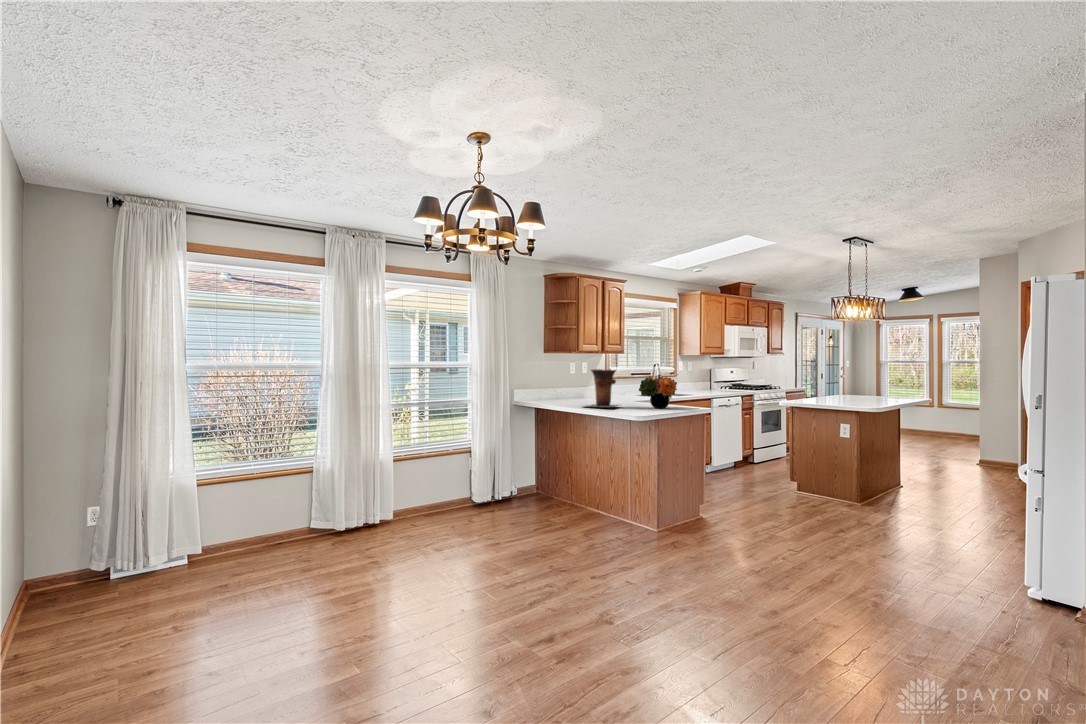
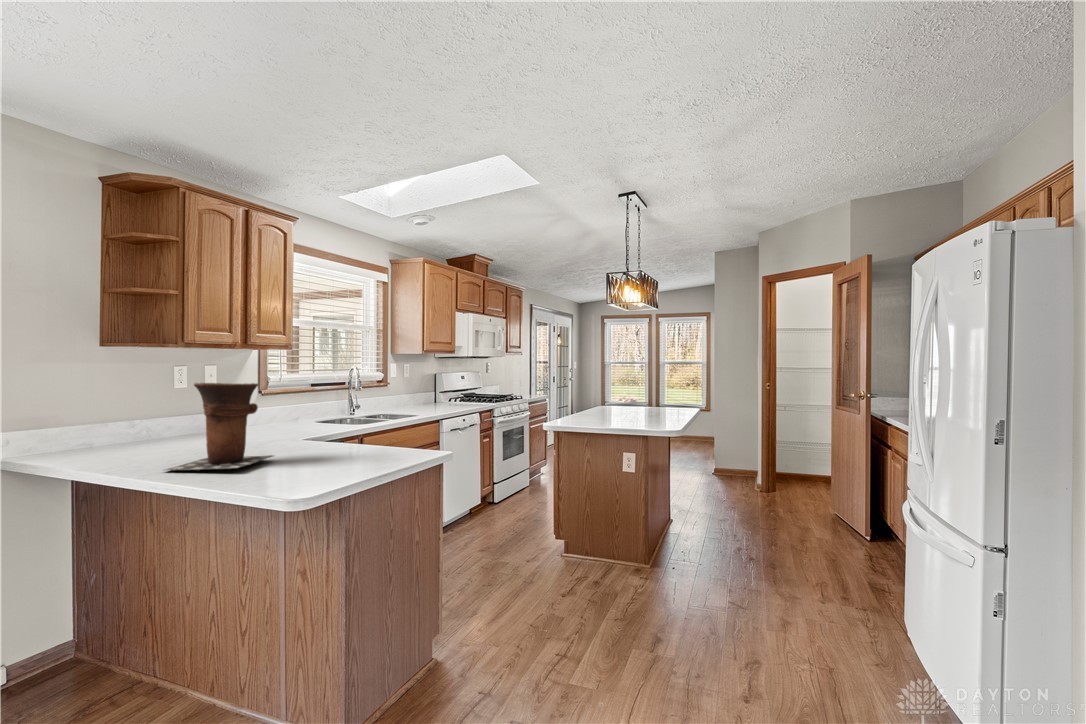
flower arrangement: present [639,375,677,409] -> none [309,390,390,457]

